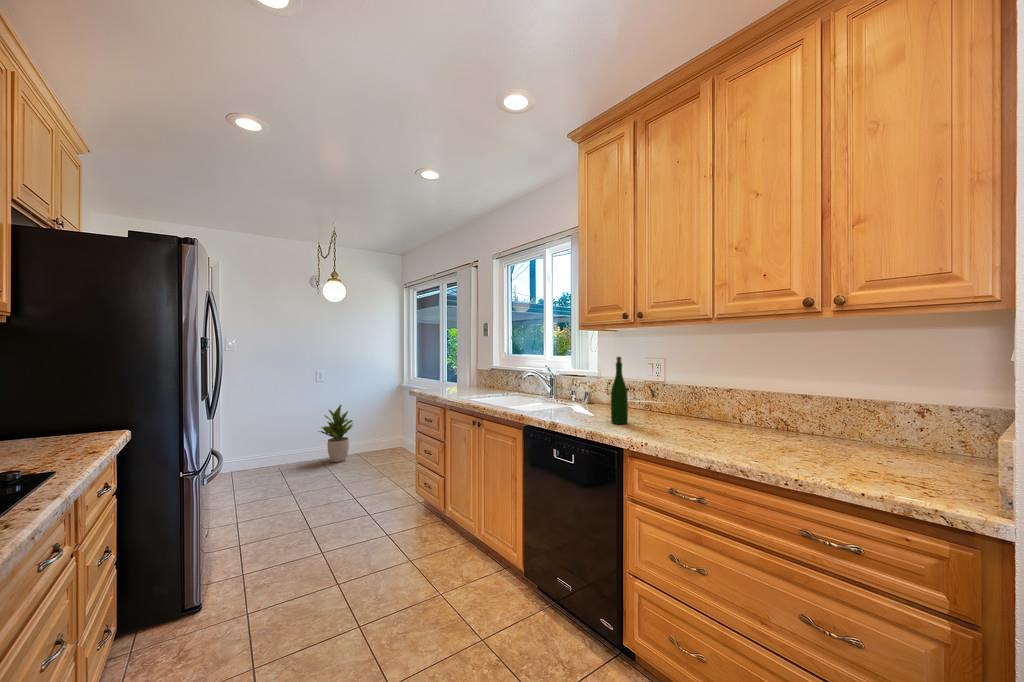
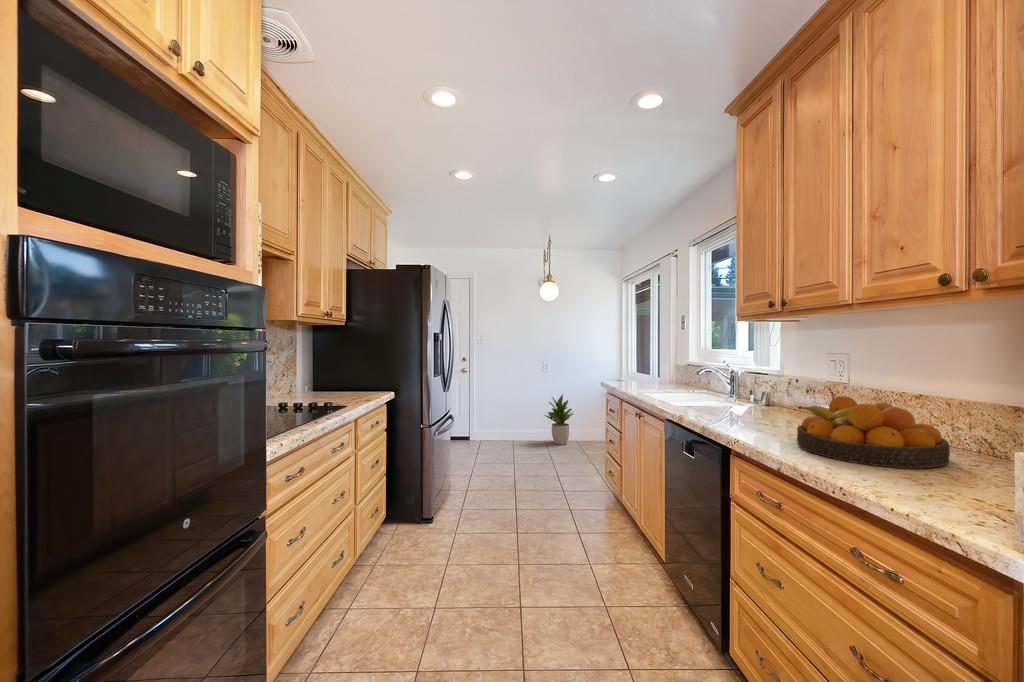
wine bottle: present [611,357,628,424] -> none [745,350,767,425]
fruit bowl: none [679,395,789,451] -> present [797,396,950,469]

